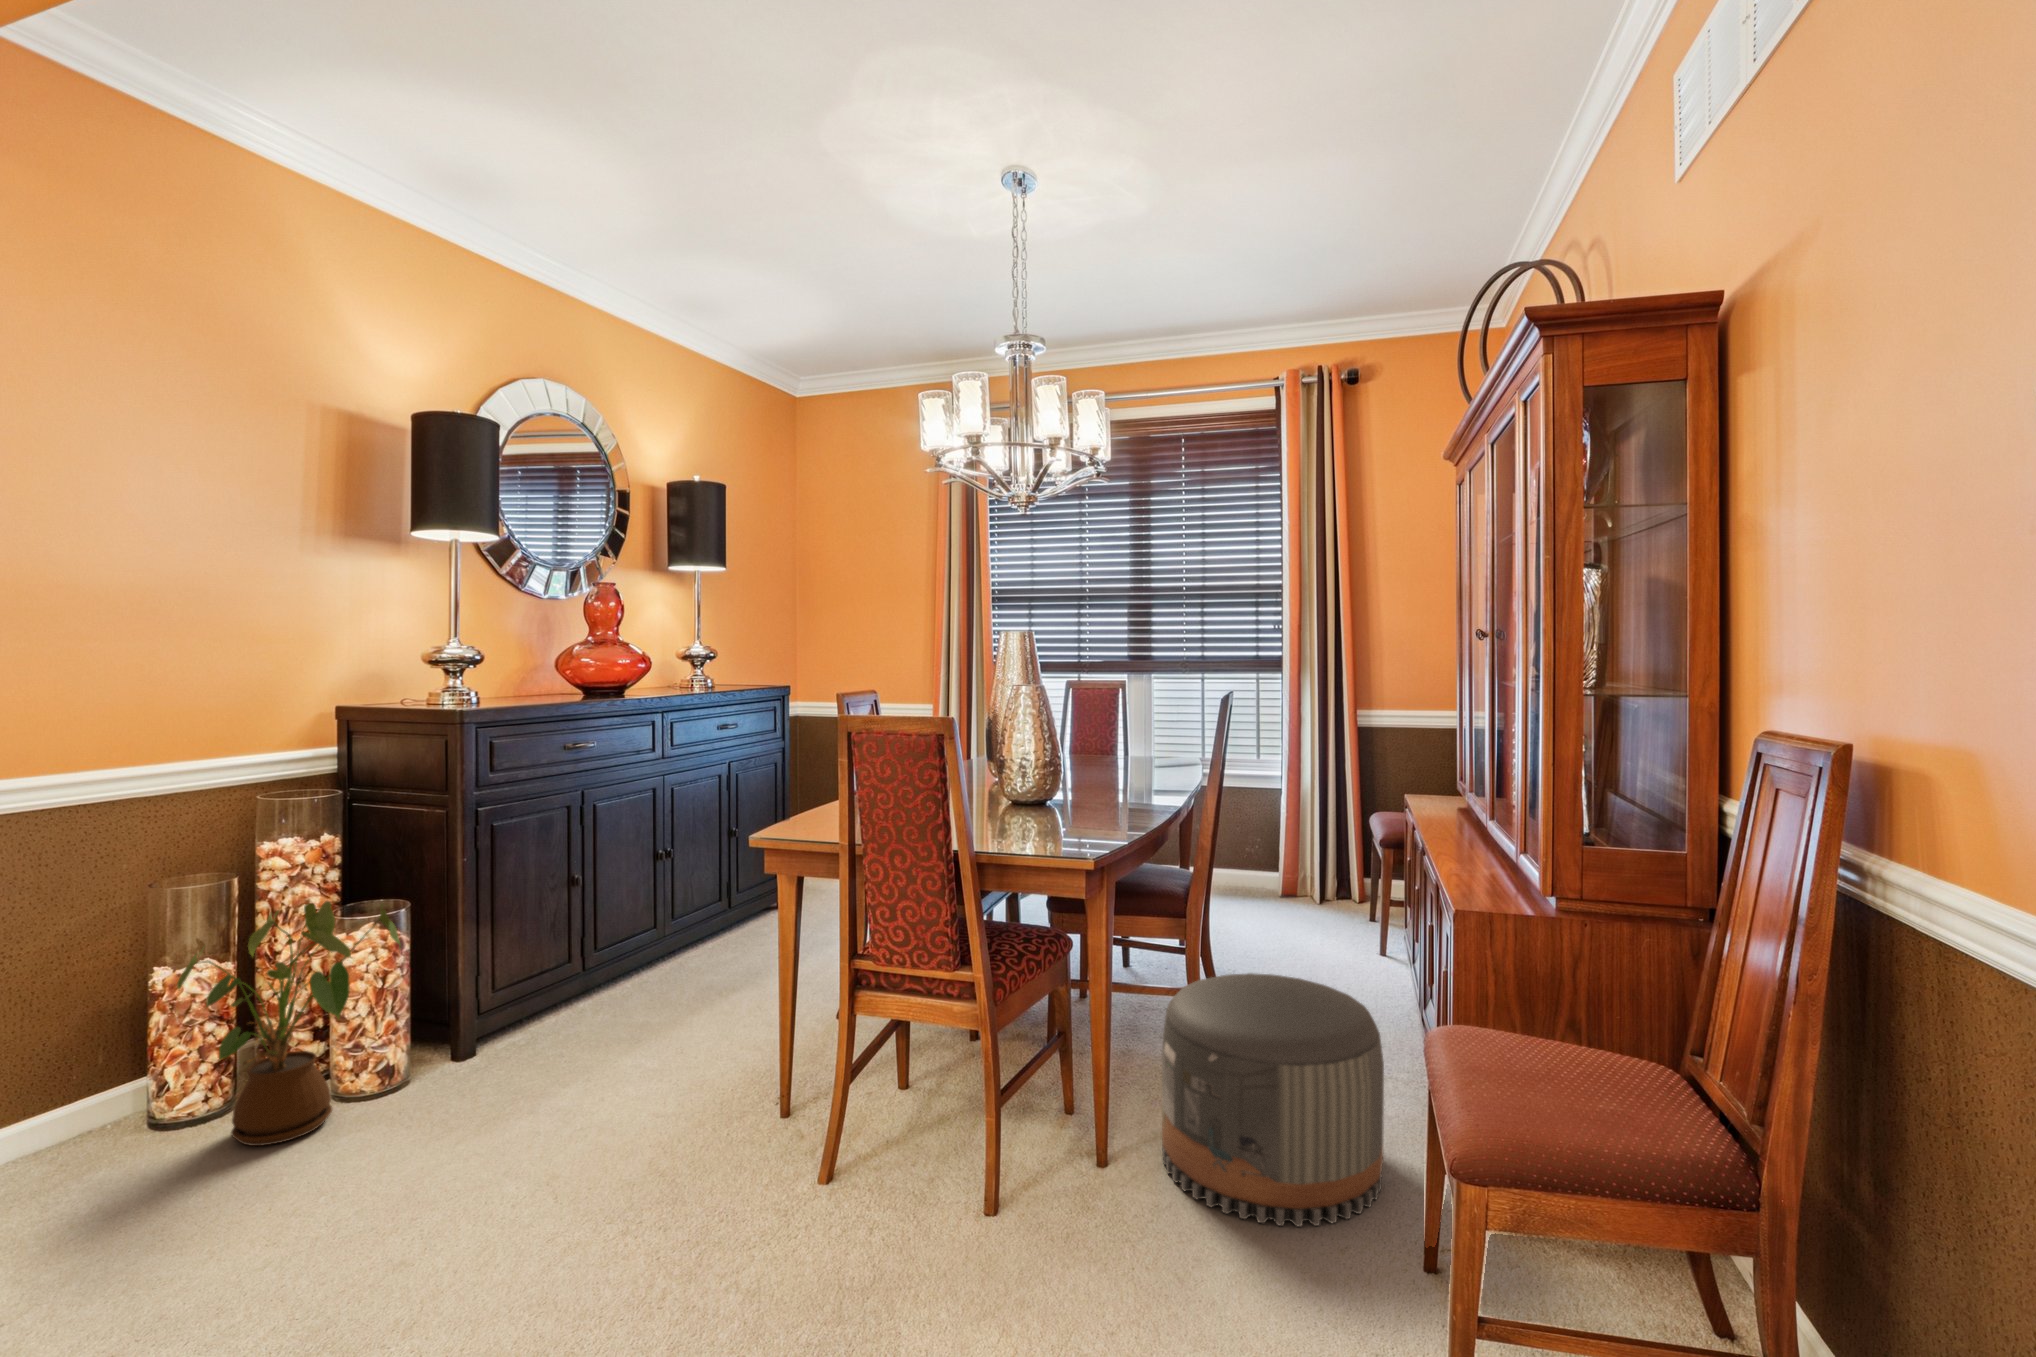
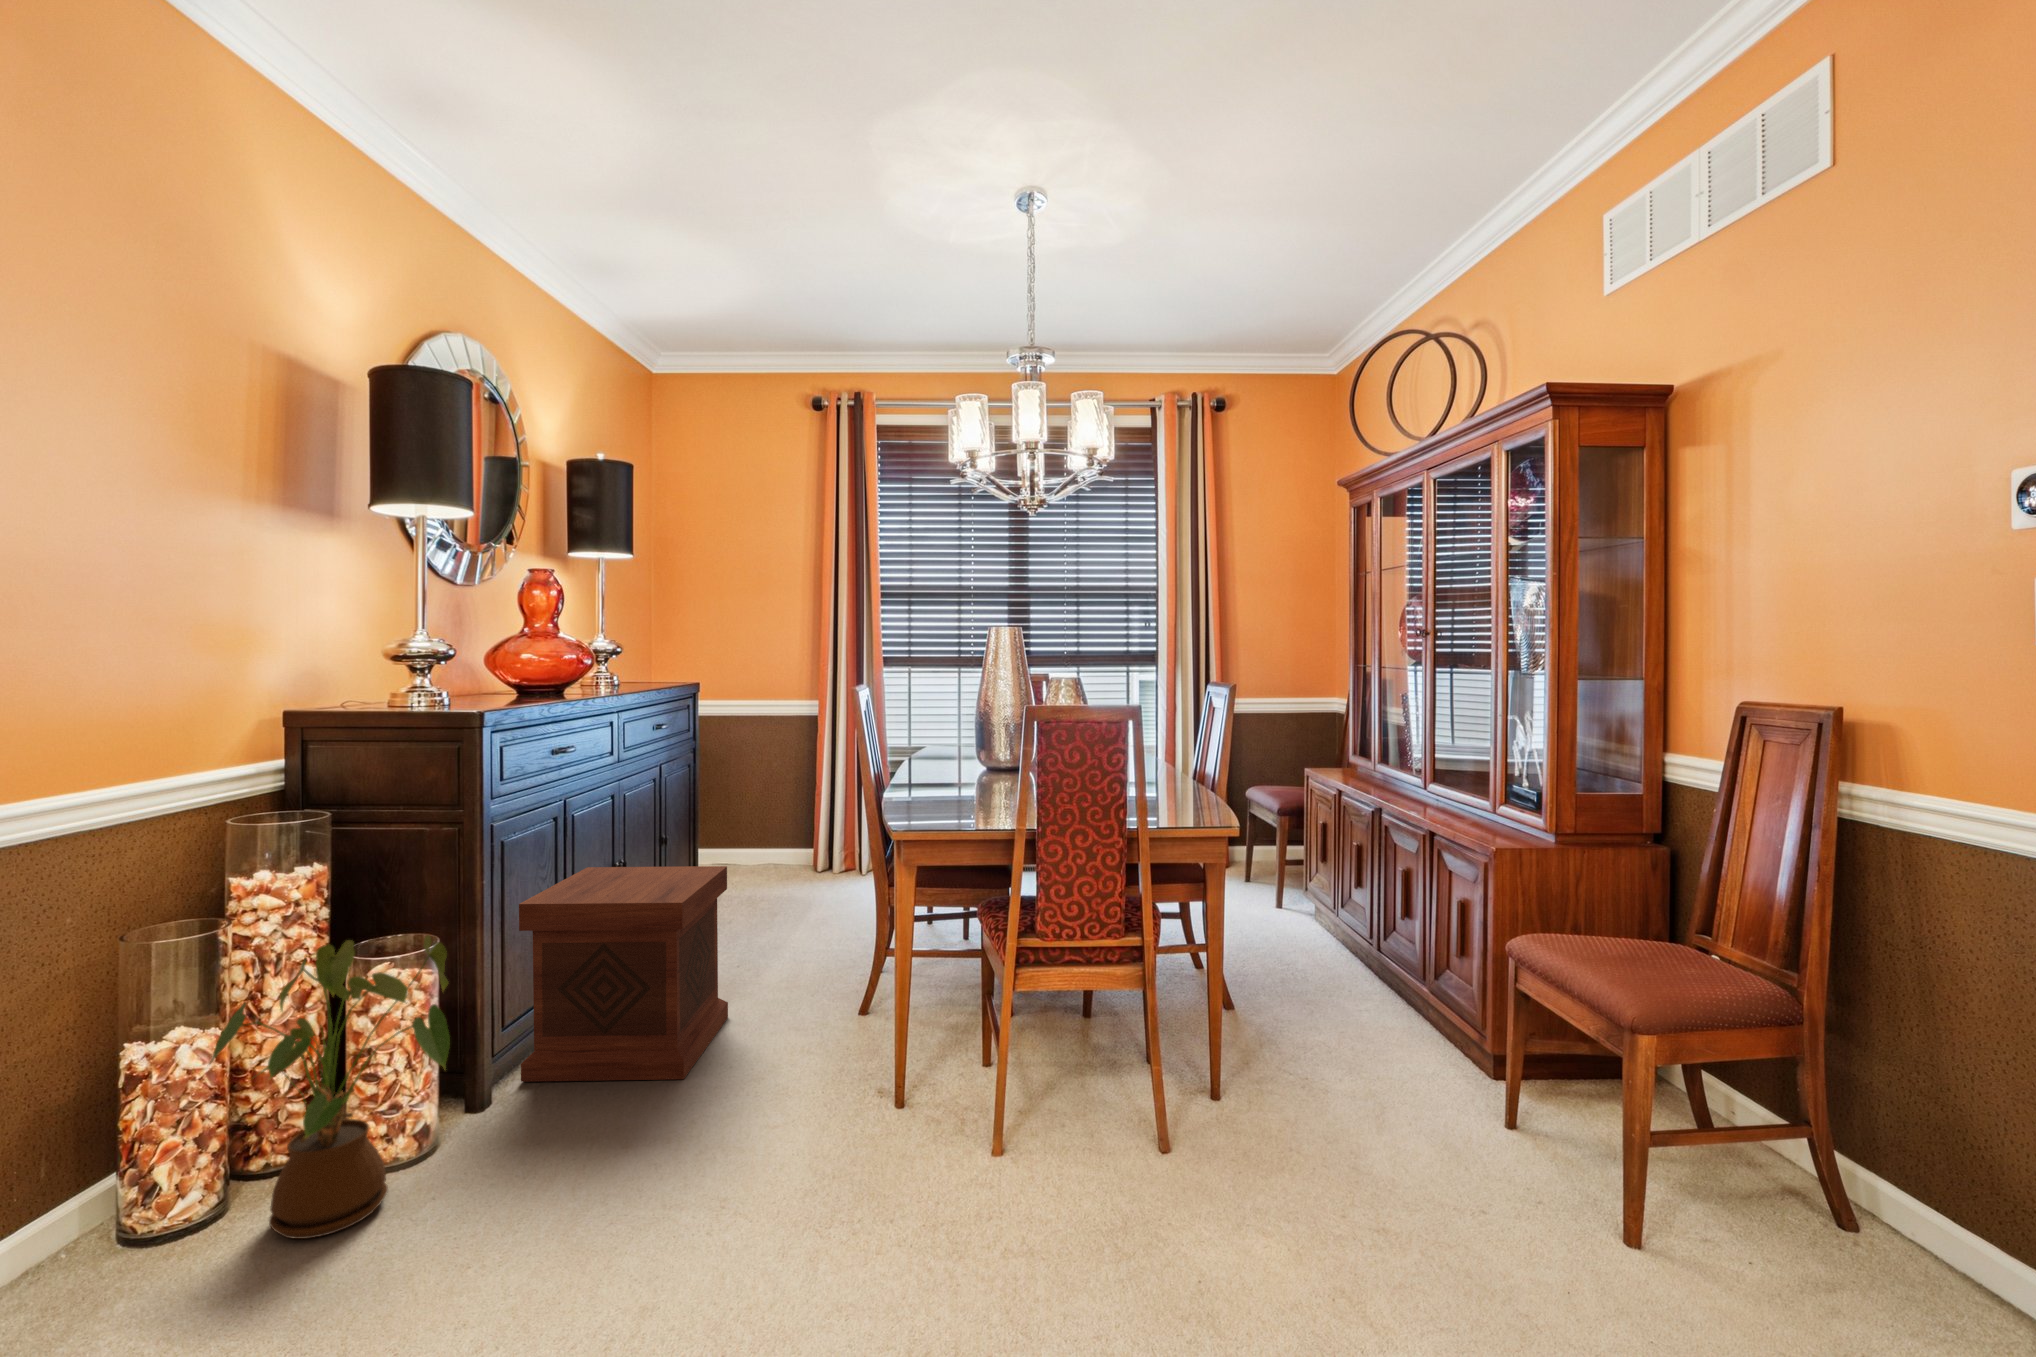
side table: none [508,854,719,1058] -> present [519,866,728,1082]
pouf: present [1162,973,1384,1226] -> none [1254,919,1442,1115]

